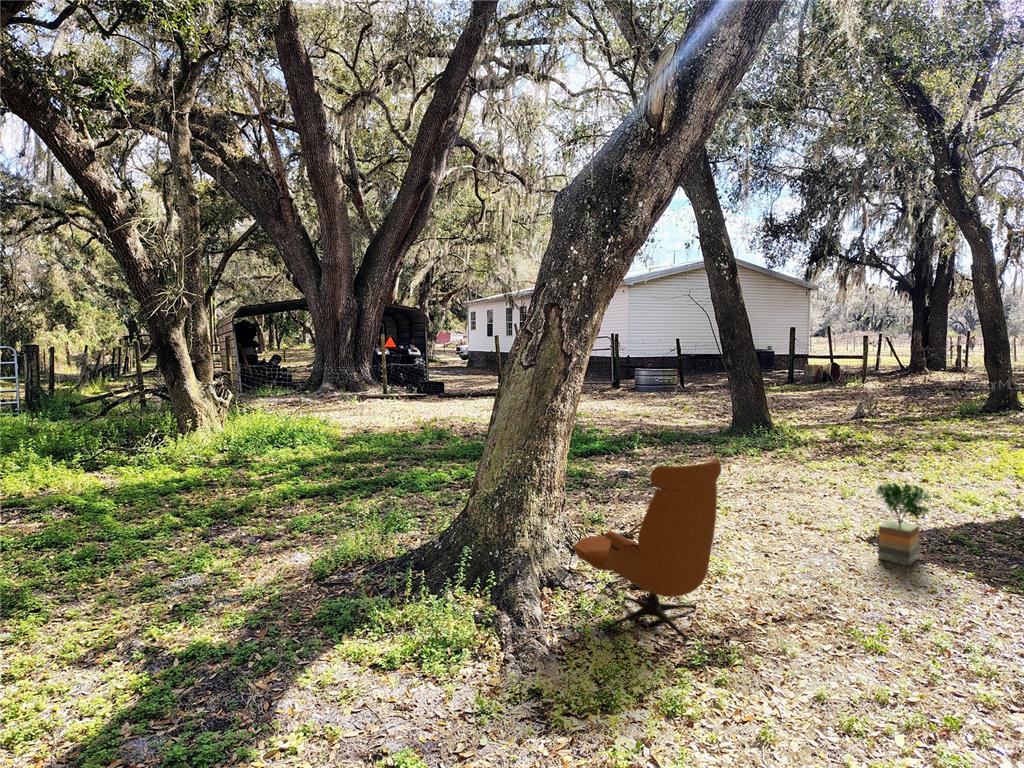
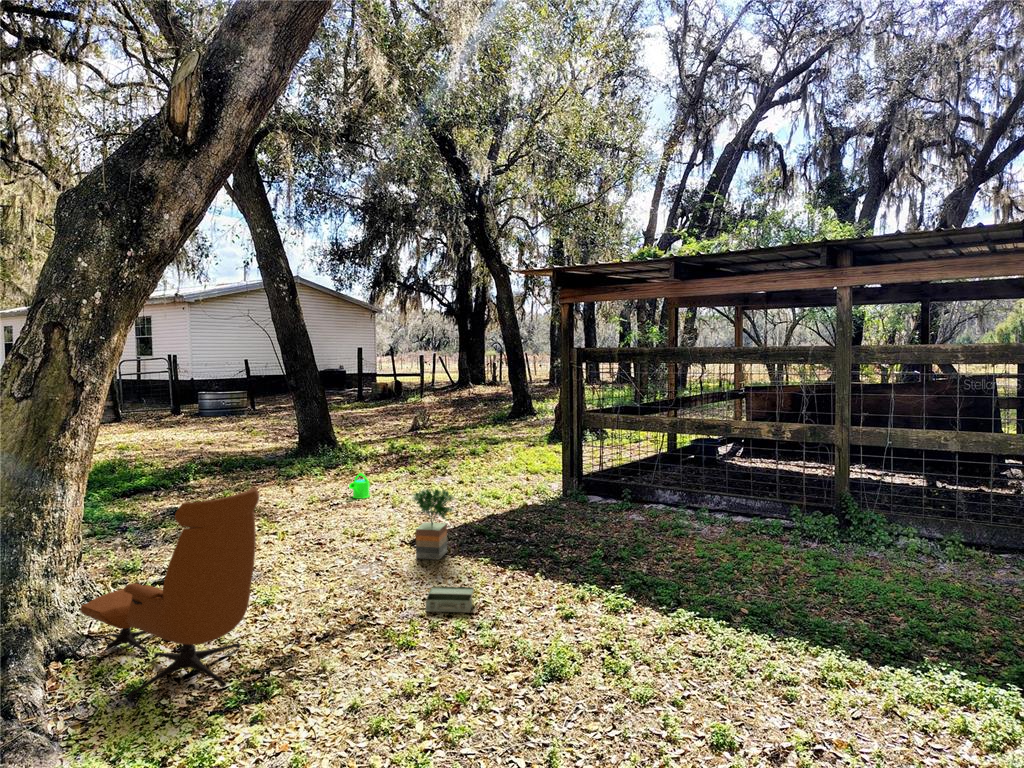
watering can: none [790,458,815,486] -> present [349,473,370,499]
toolbox: none [897,594,964,634] -> present [426,587,474,612]

